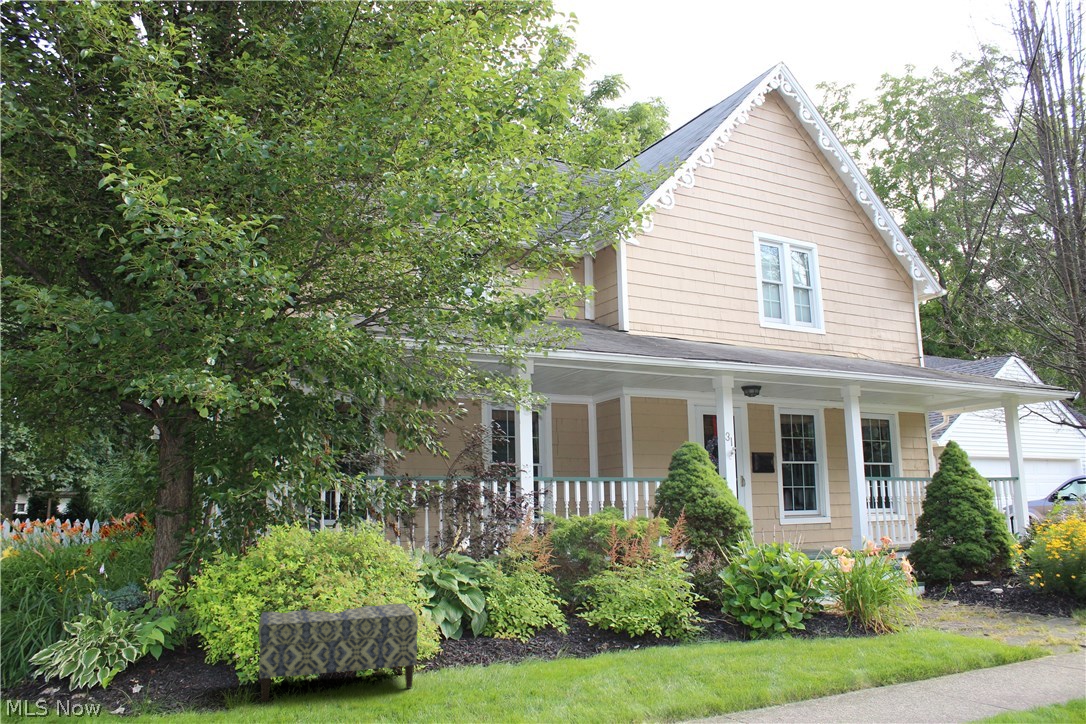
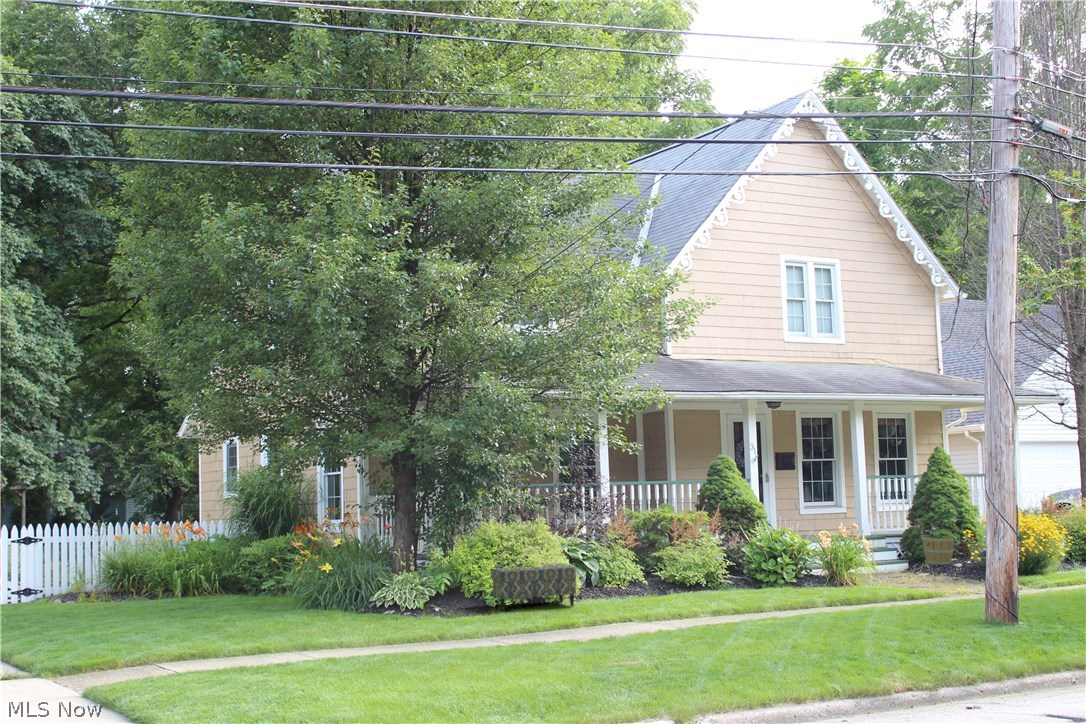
wooden bucket: none [955,552,1005,595] -> present [921,535,954,565]

